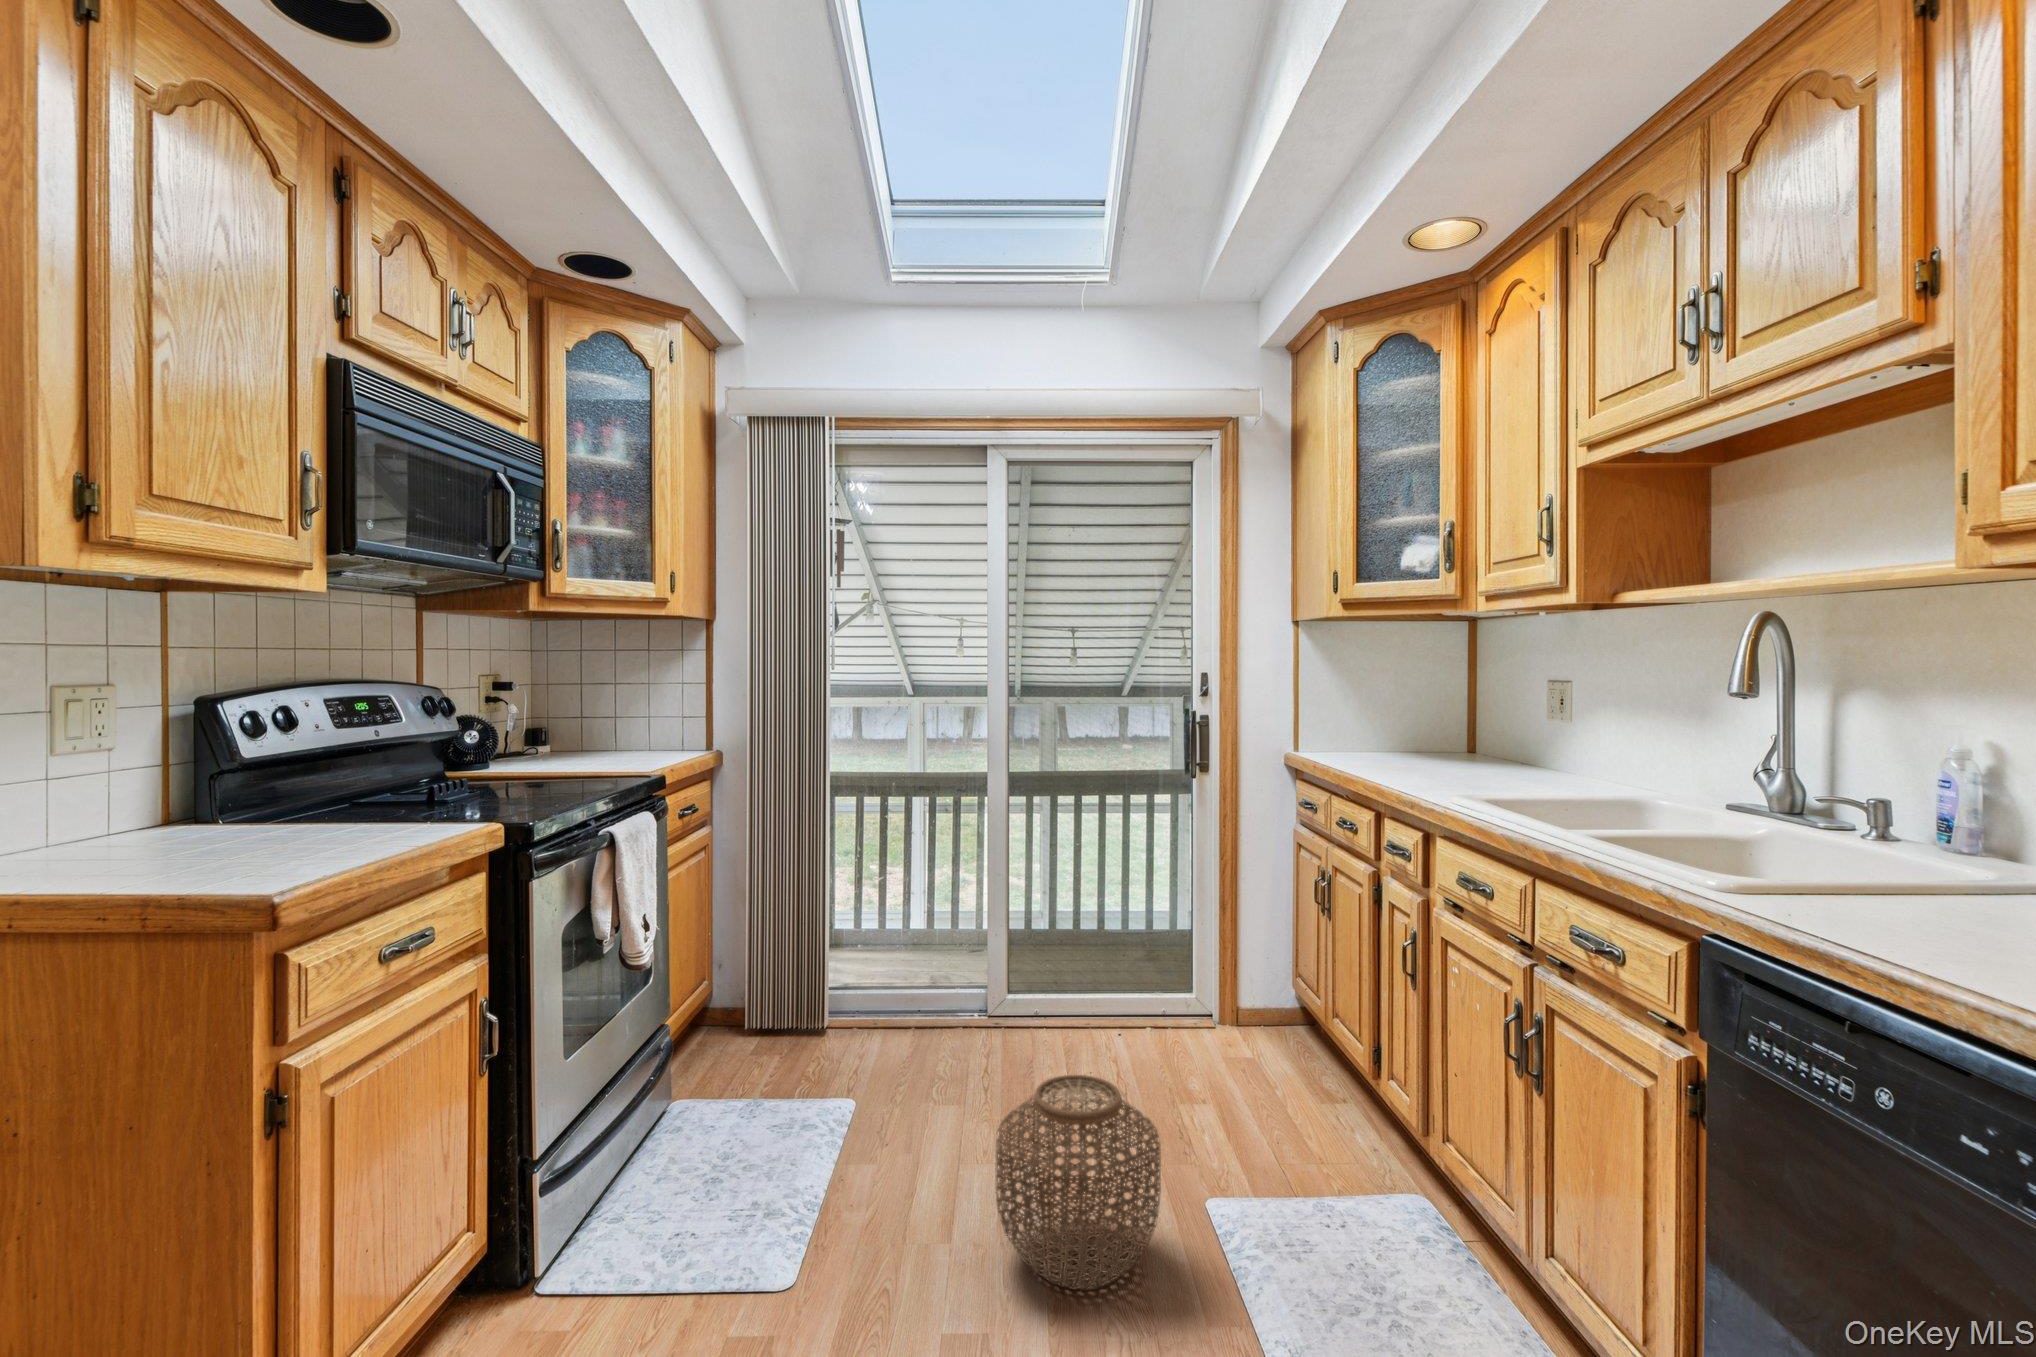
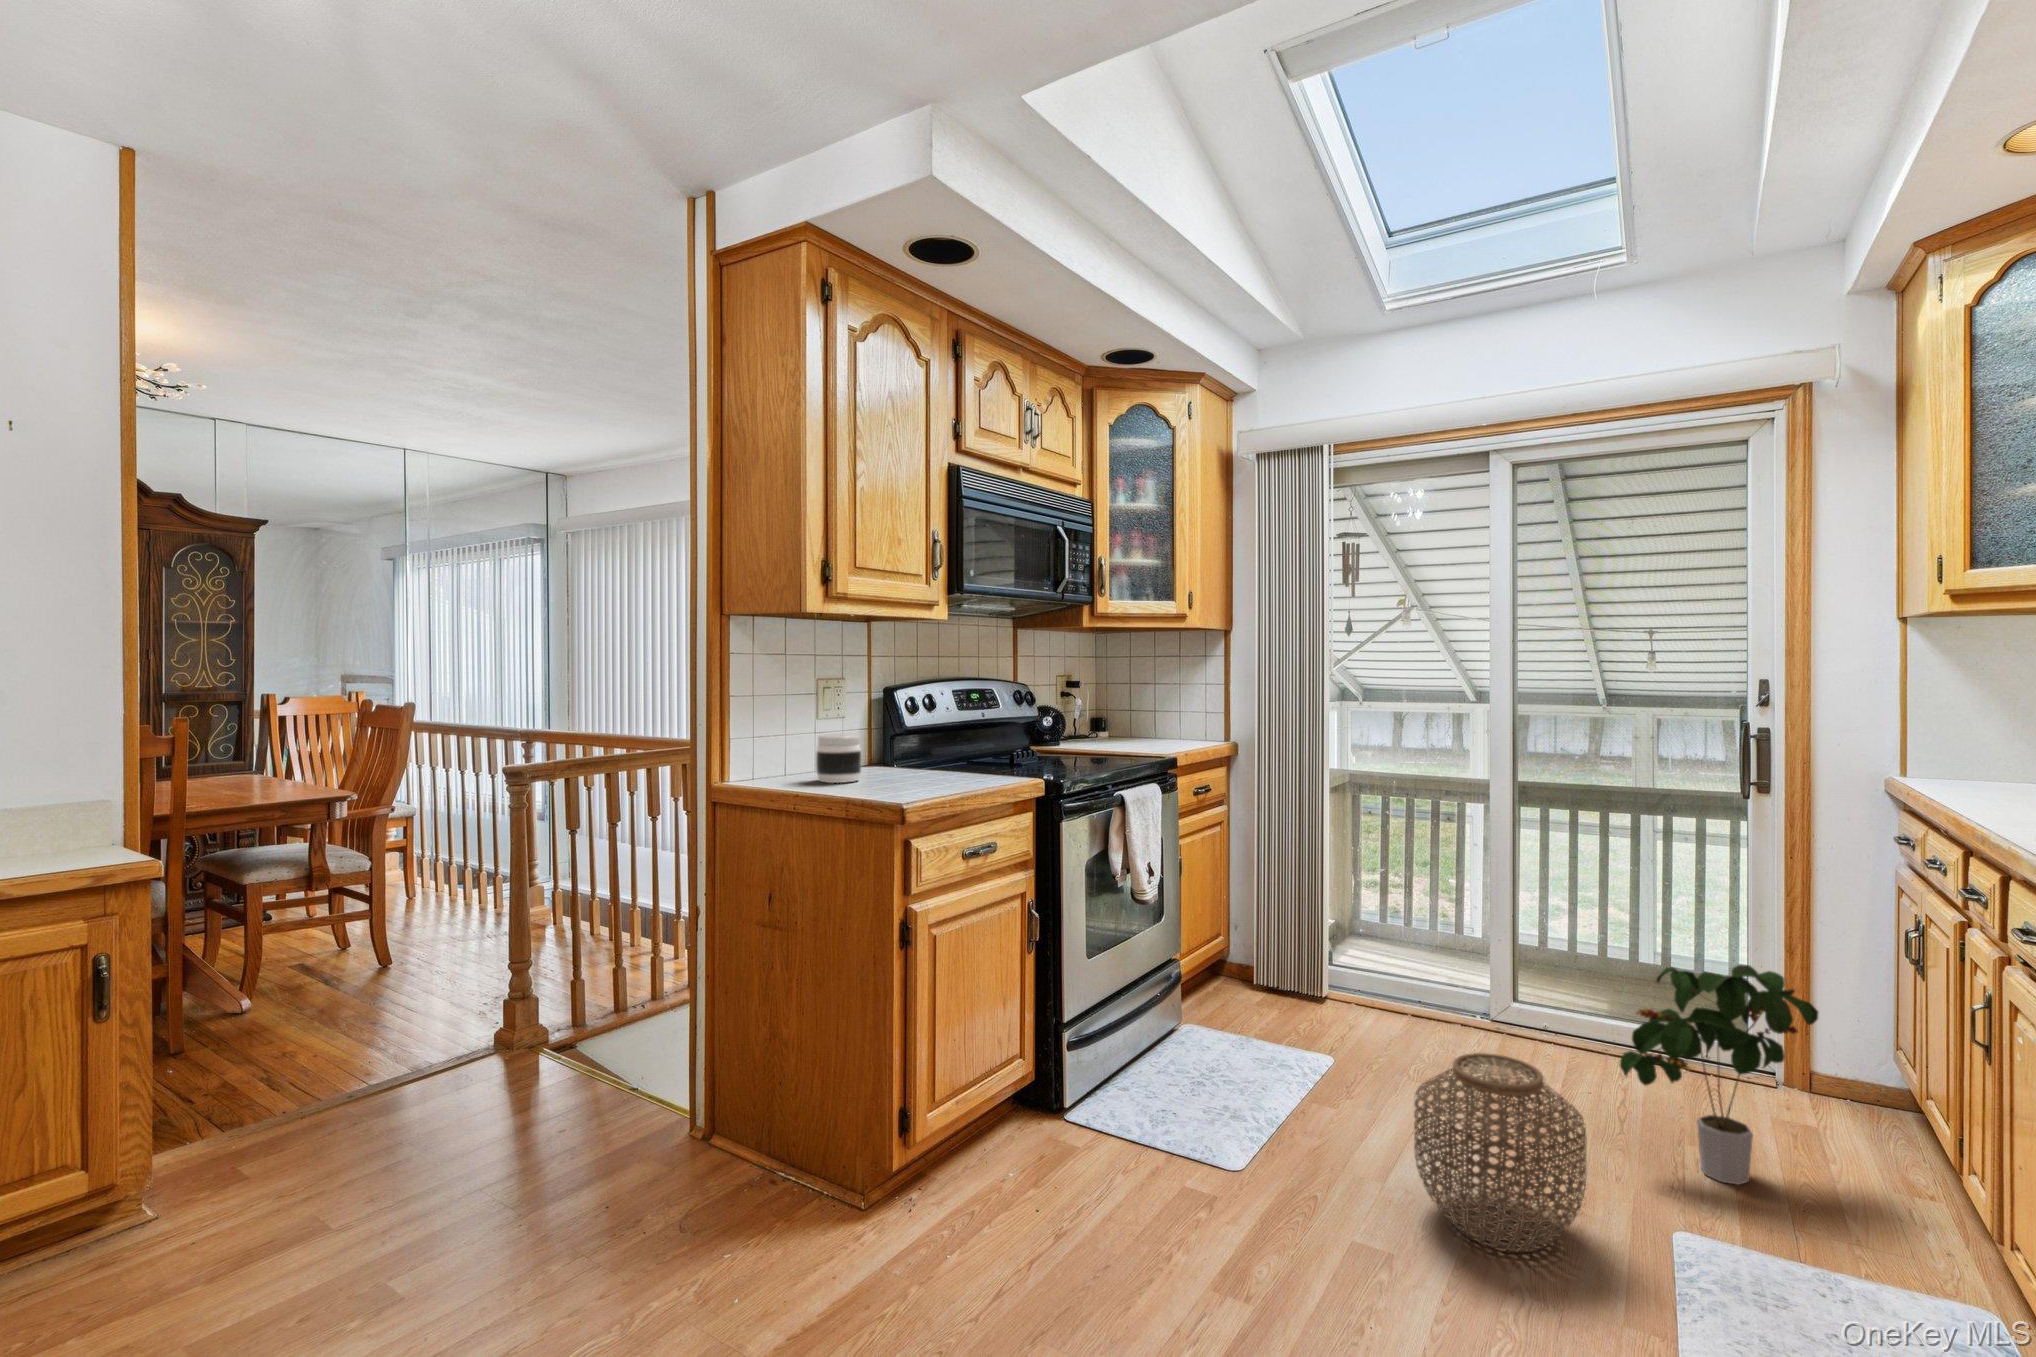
jar: none [51,780,158,868] -> present [816,734,861,783]
potted plant: none [1146,933,1276,1136] -> present [1620,964,1818,1185]

